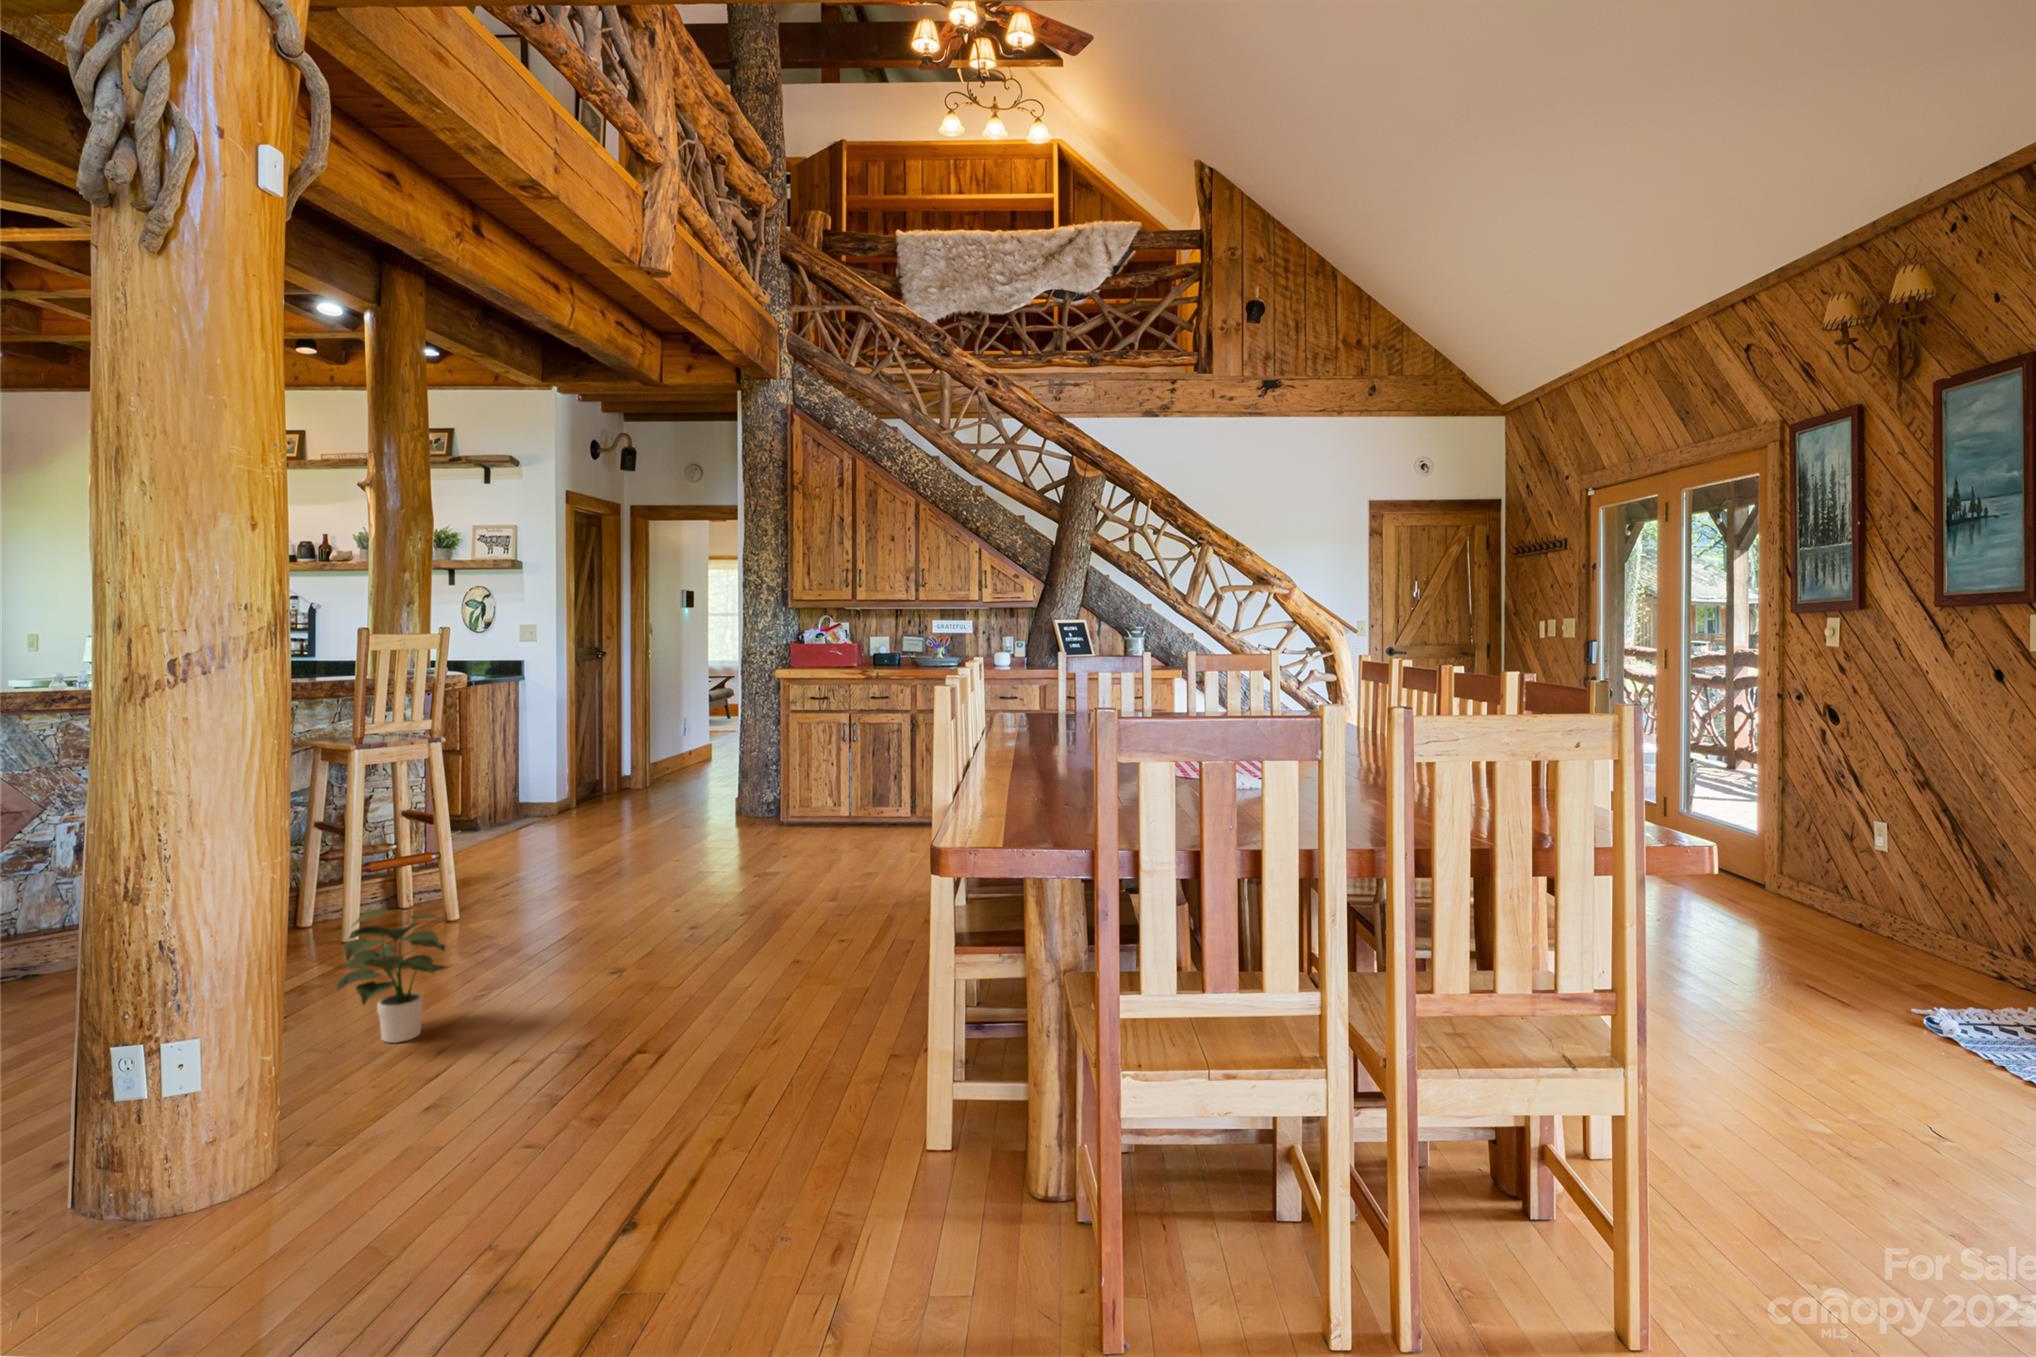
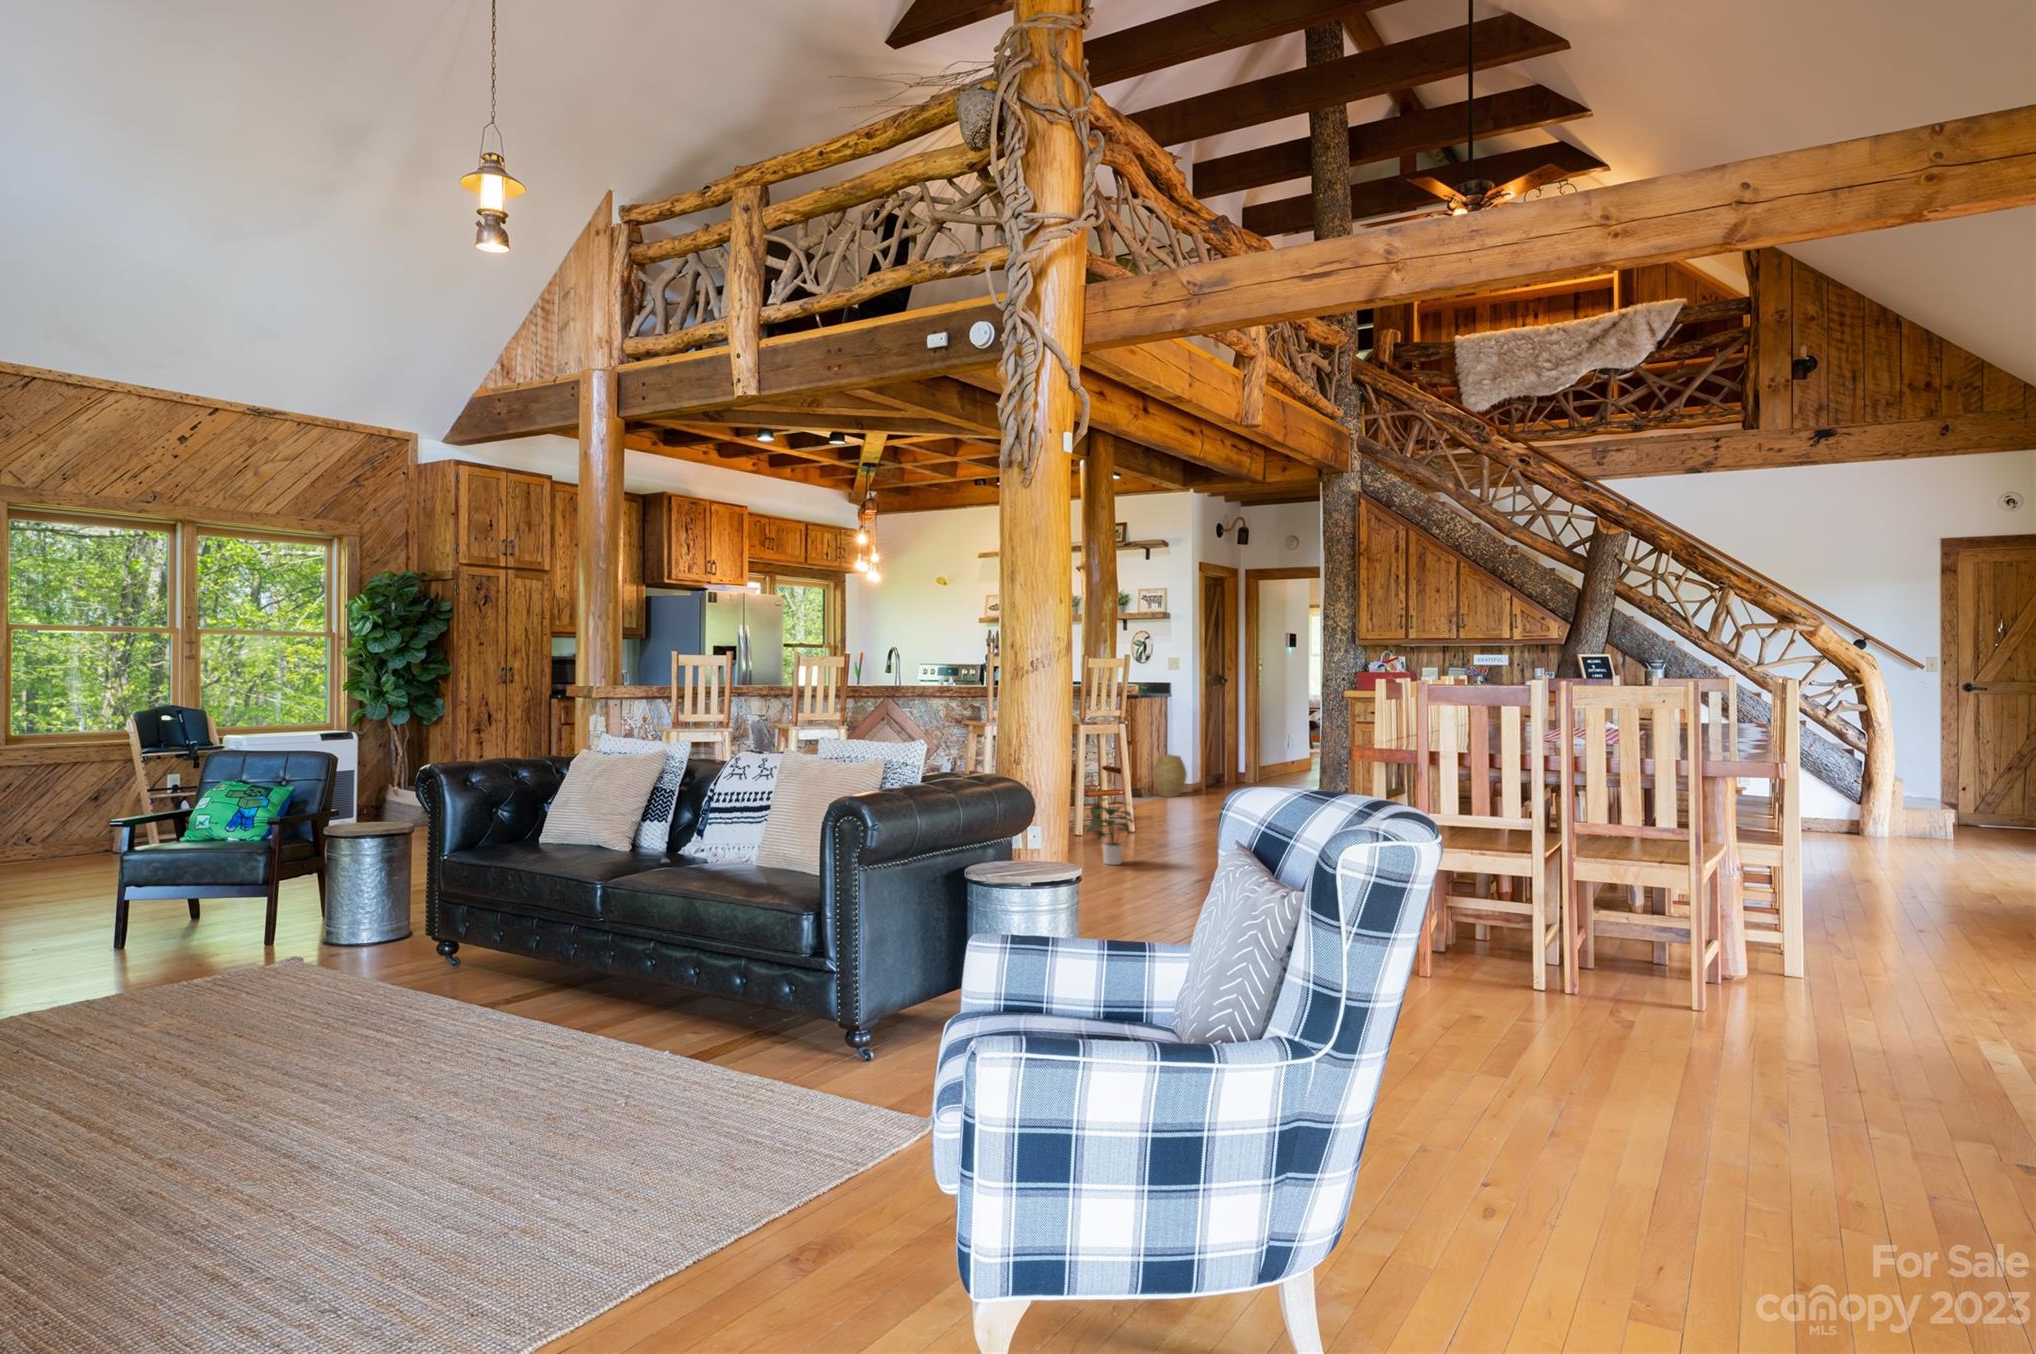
woven basket: none [503,765,557,828] -> present [1152,754,1187,797]

